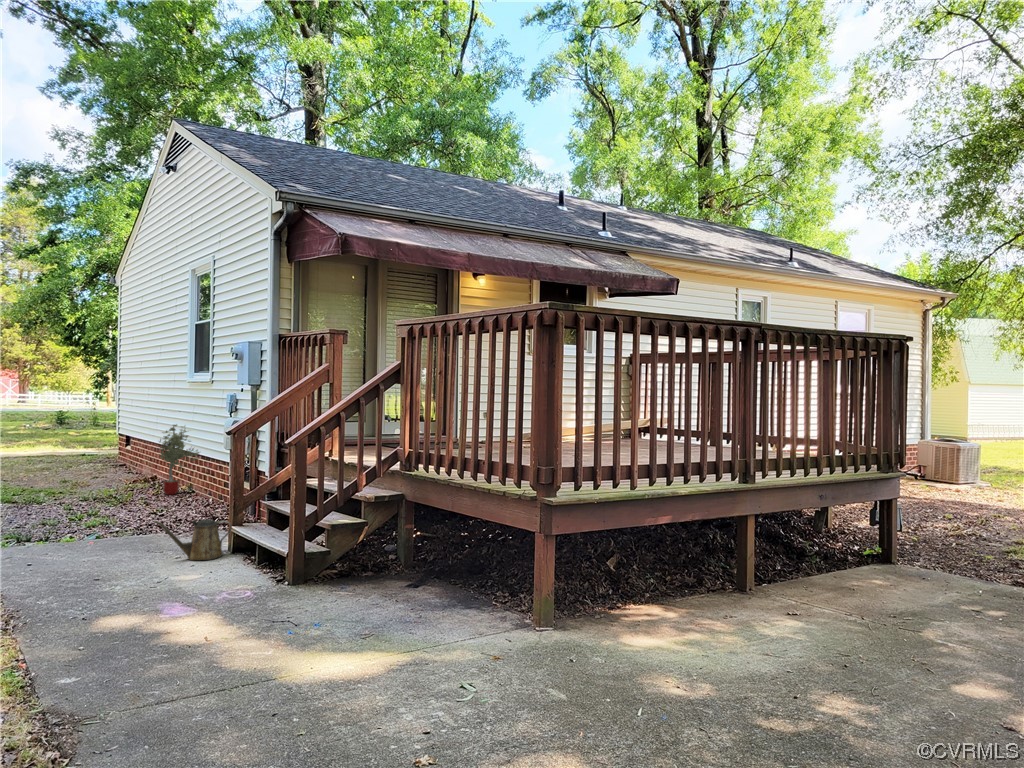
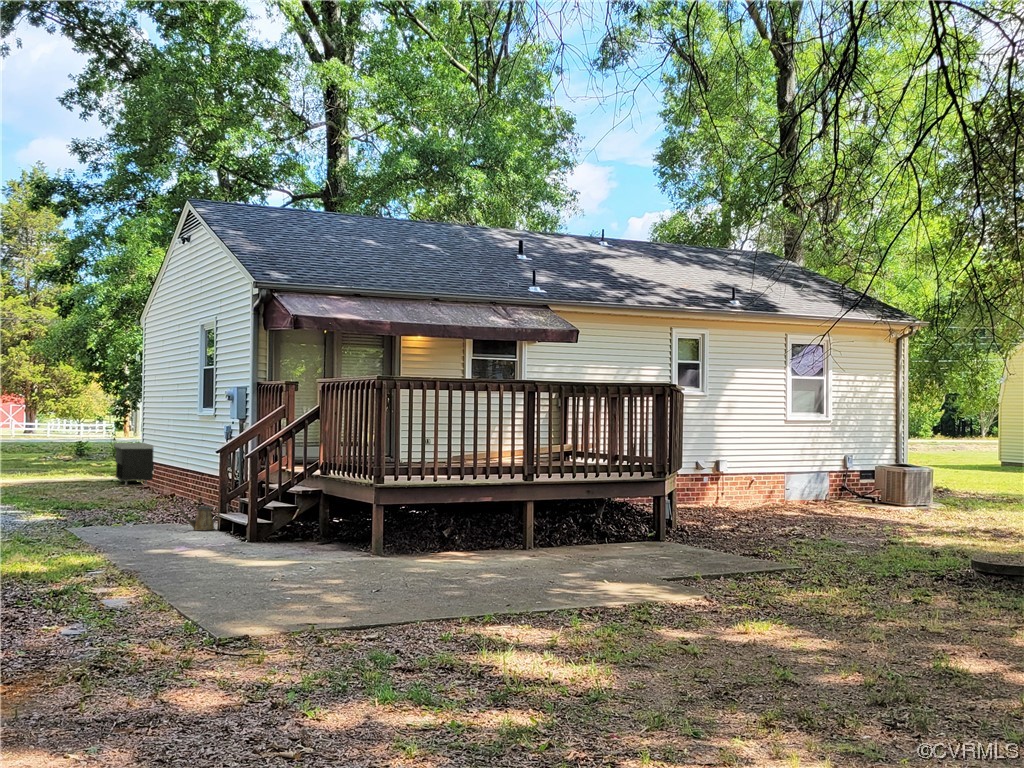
storage bench: none [82,414,130,462] -> present [114,443,154,485]
potted tree: present [160,424,199,495] -> none [175,448,208,504]

